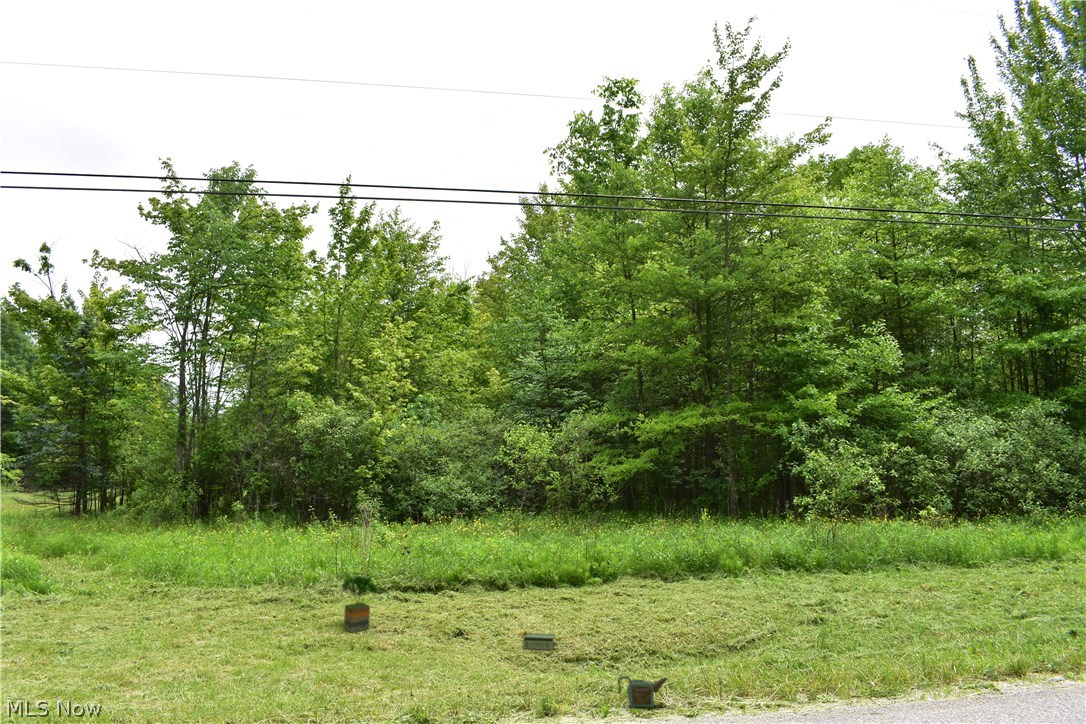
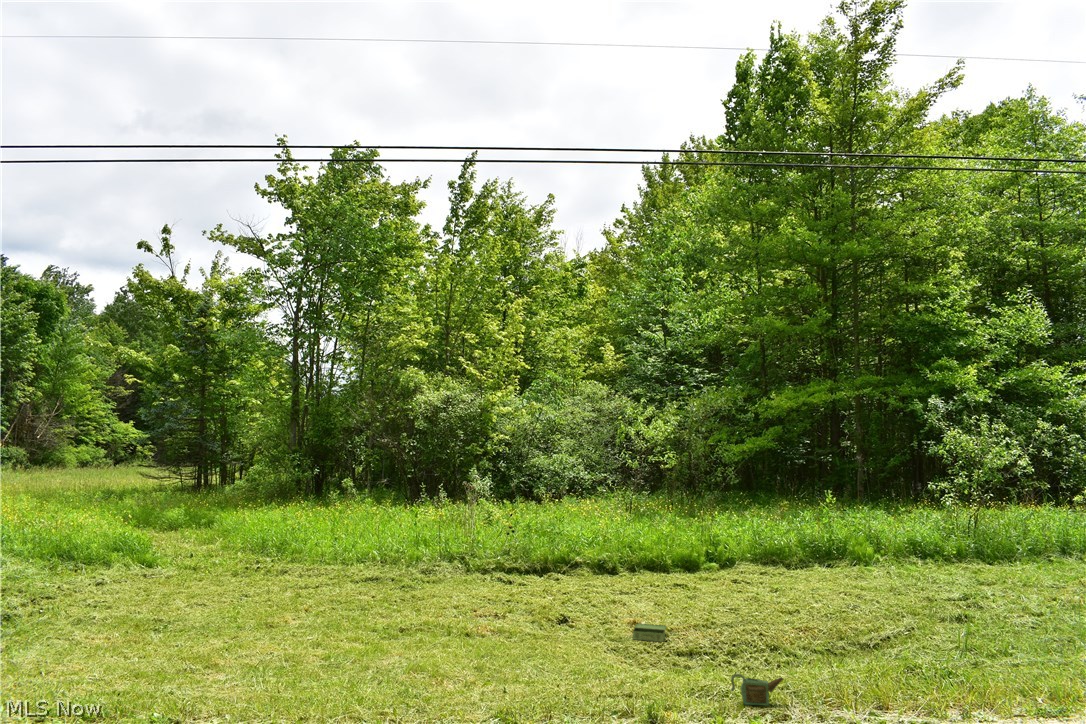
potted tree: present [342,576,378,633] -> none [446,560,484,617]

